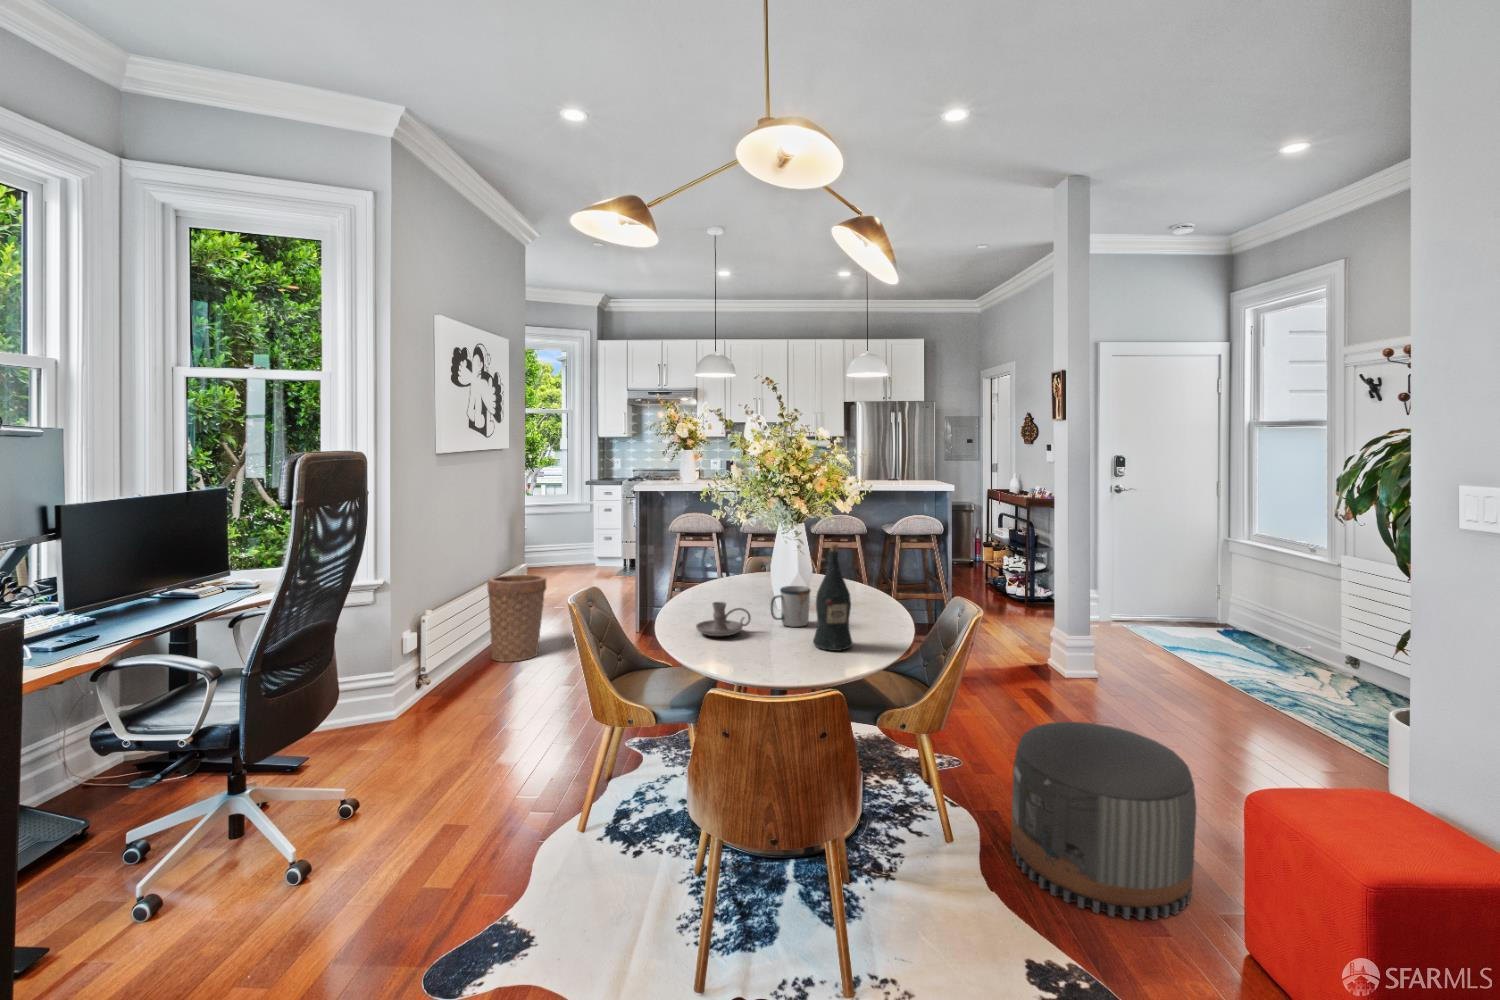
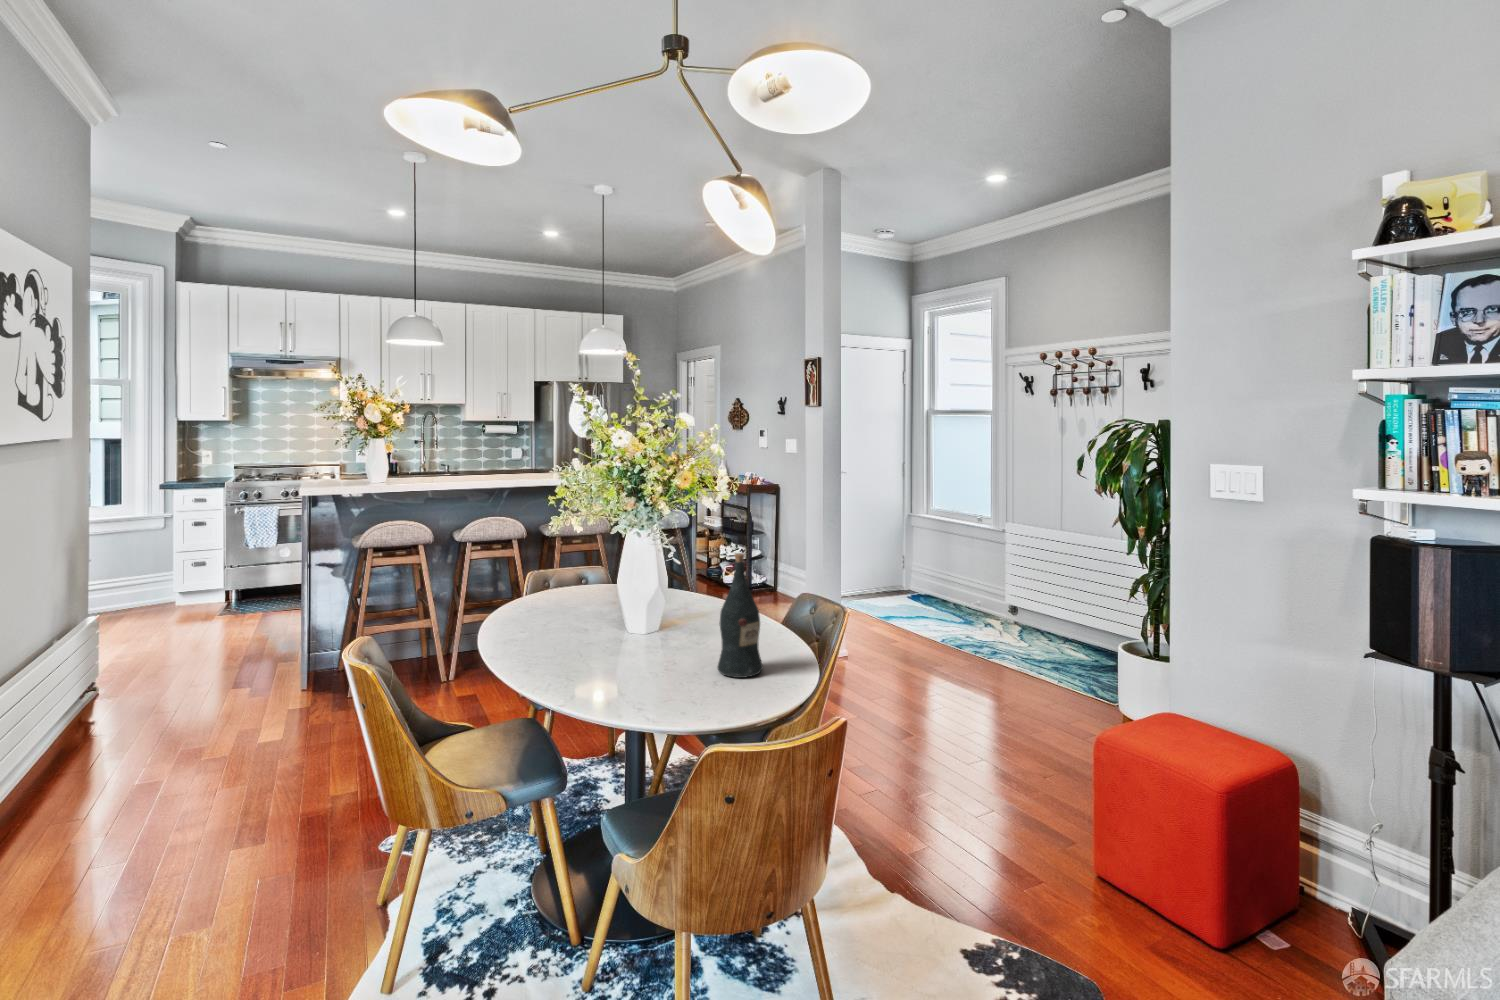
basket: present [487,575,546,662] -> none [45,631,162,774]
mug: present [771,586,810,627] -> none [641,606,683,656]
candle holder: present [696,602,751,636] -> none [563,638,626,684]
pouf: present [1011,722,1196,920] -> none [876,702,1035,883]

